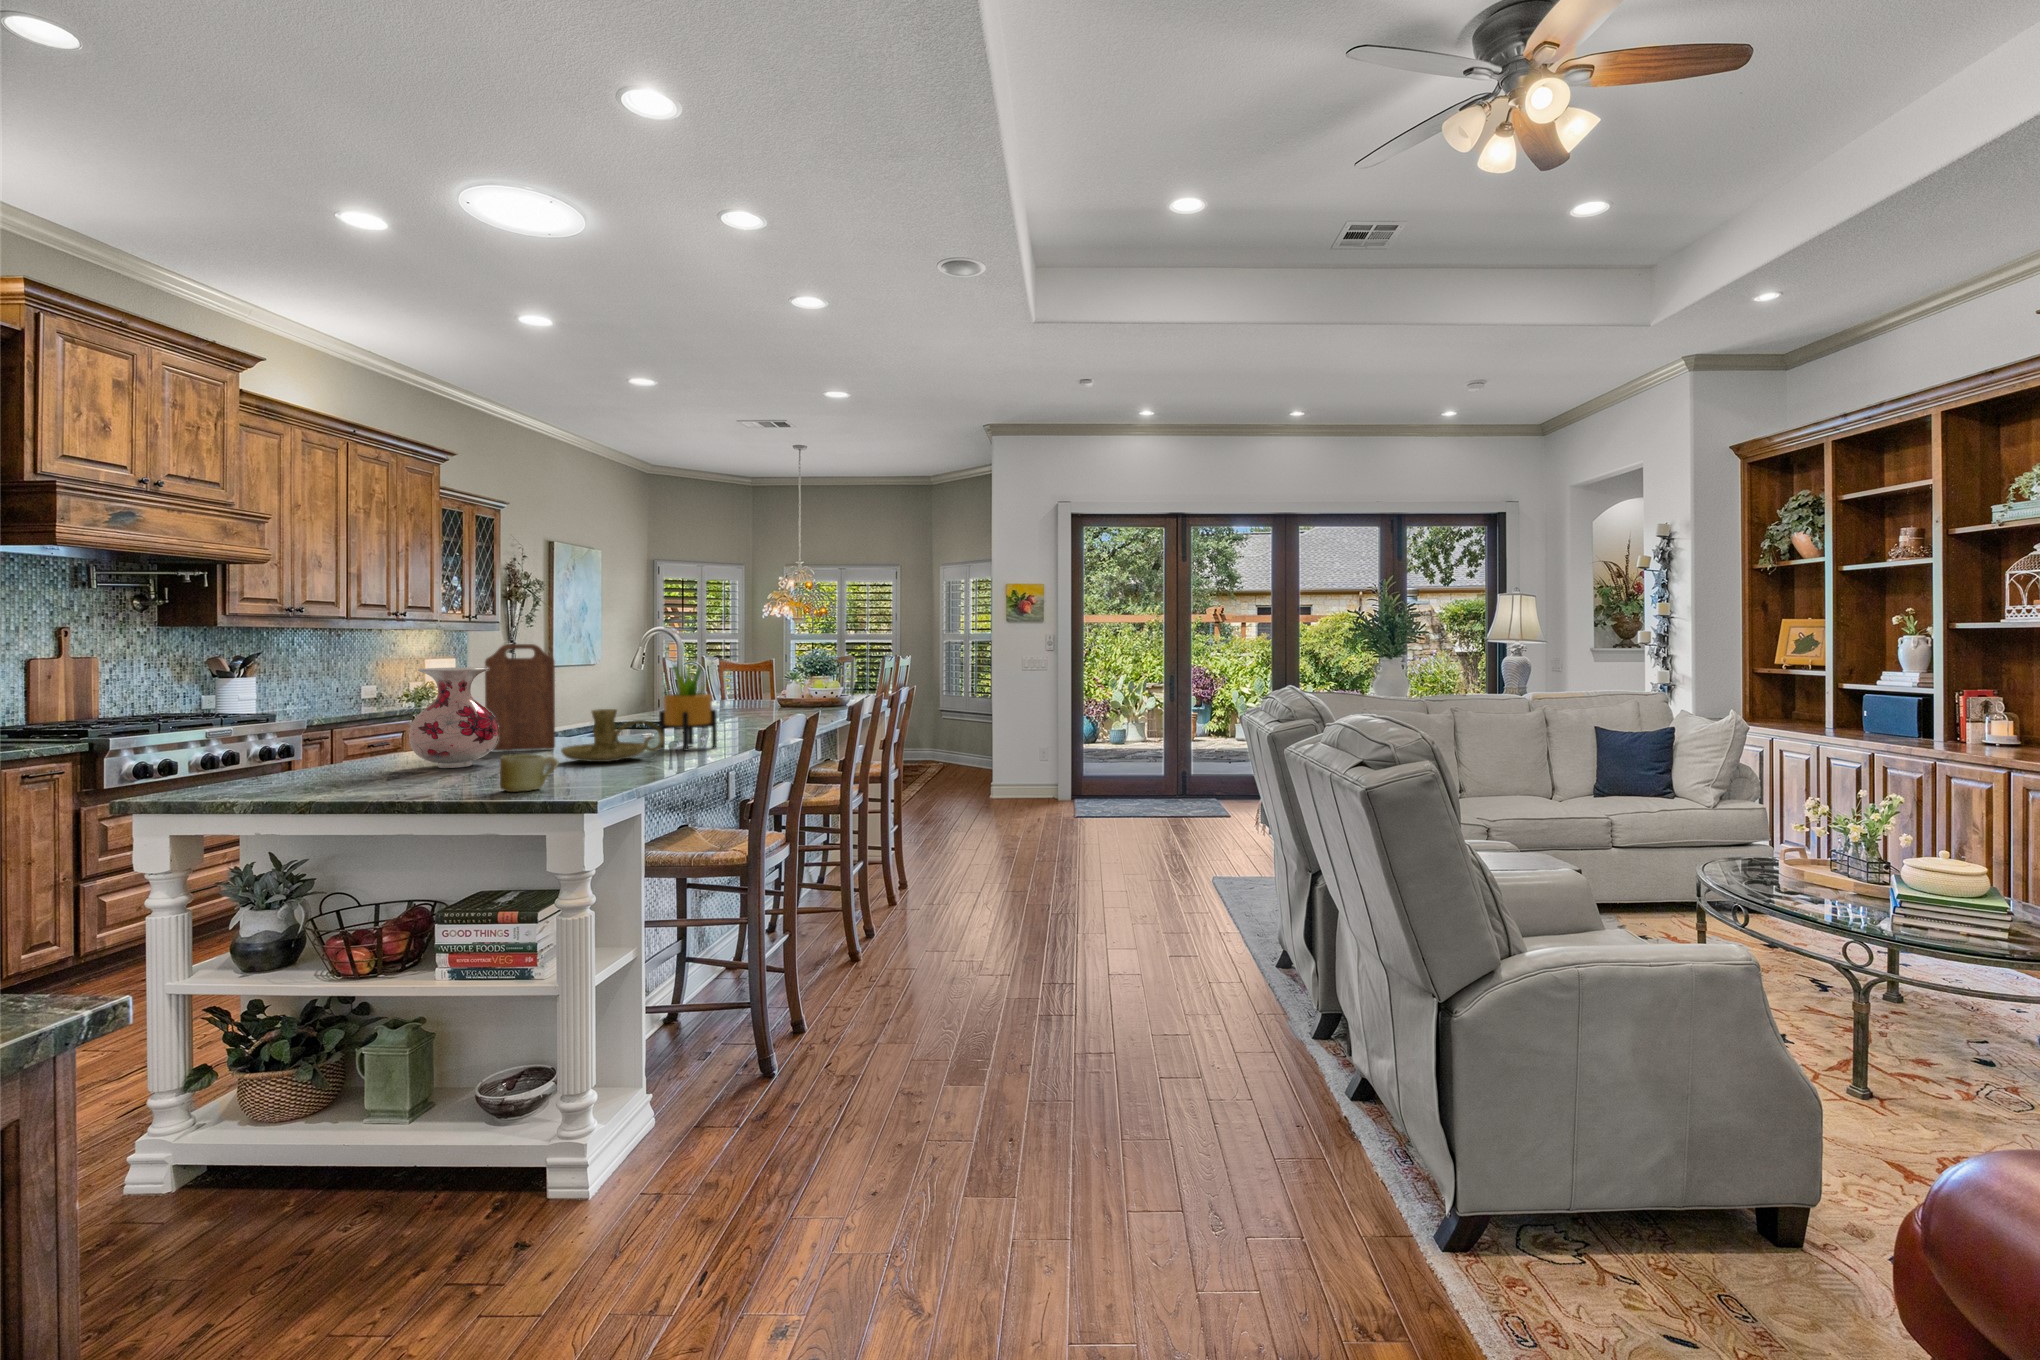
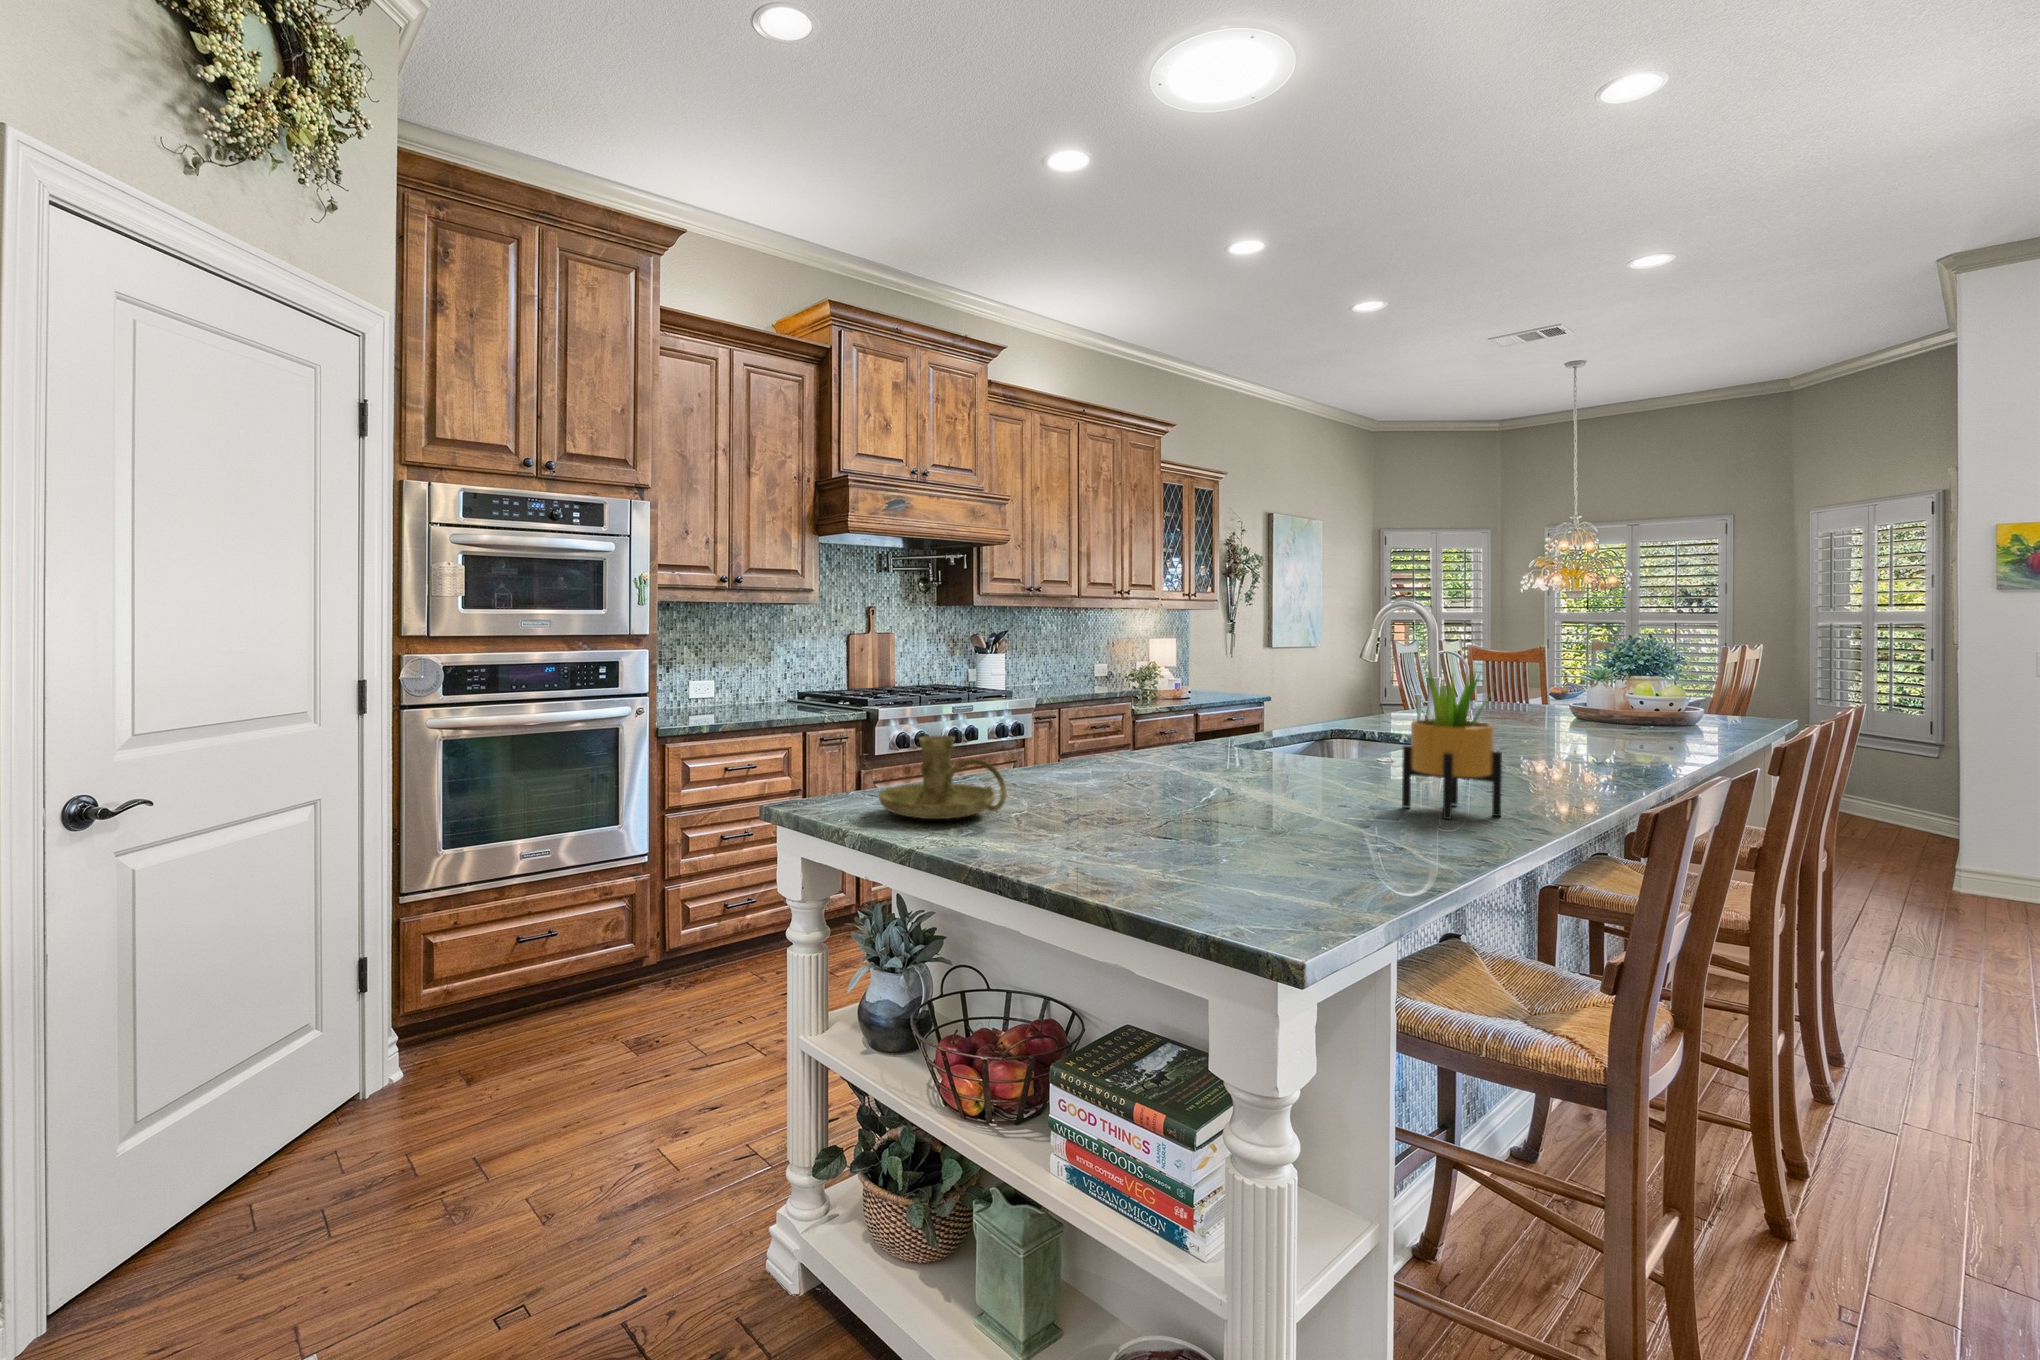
cutting board: present [485,644,555,751] -> none [1166,633,1252,783]
vase: present [409,667,499,768] -> none [1064,667,1171,809]
candle holder: present [561,709,663,762] -> present [879,736,1006,819]
mug: present [500,754,559,792] -> none [1140,833,1234,907]

